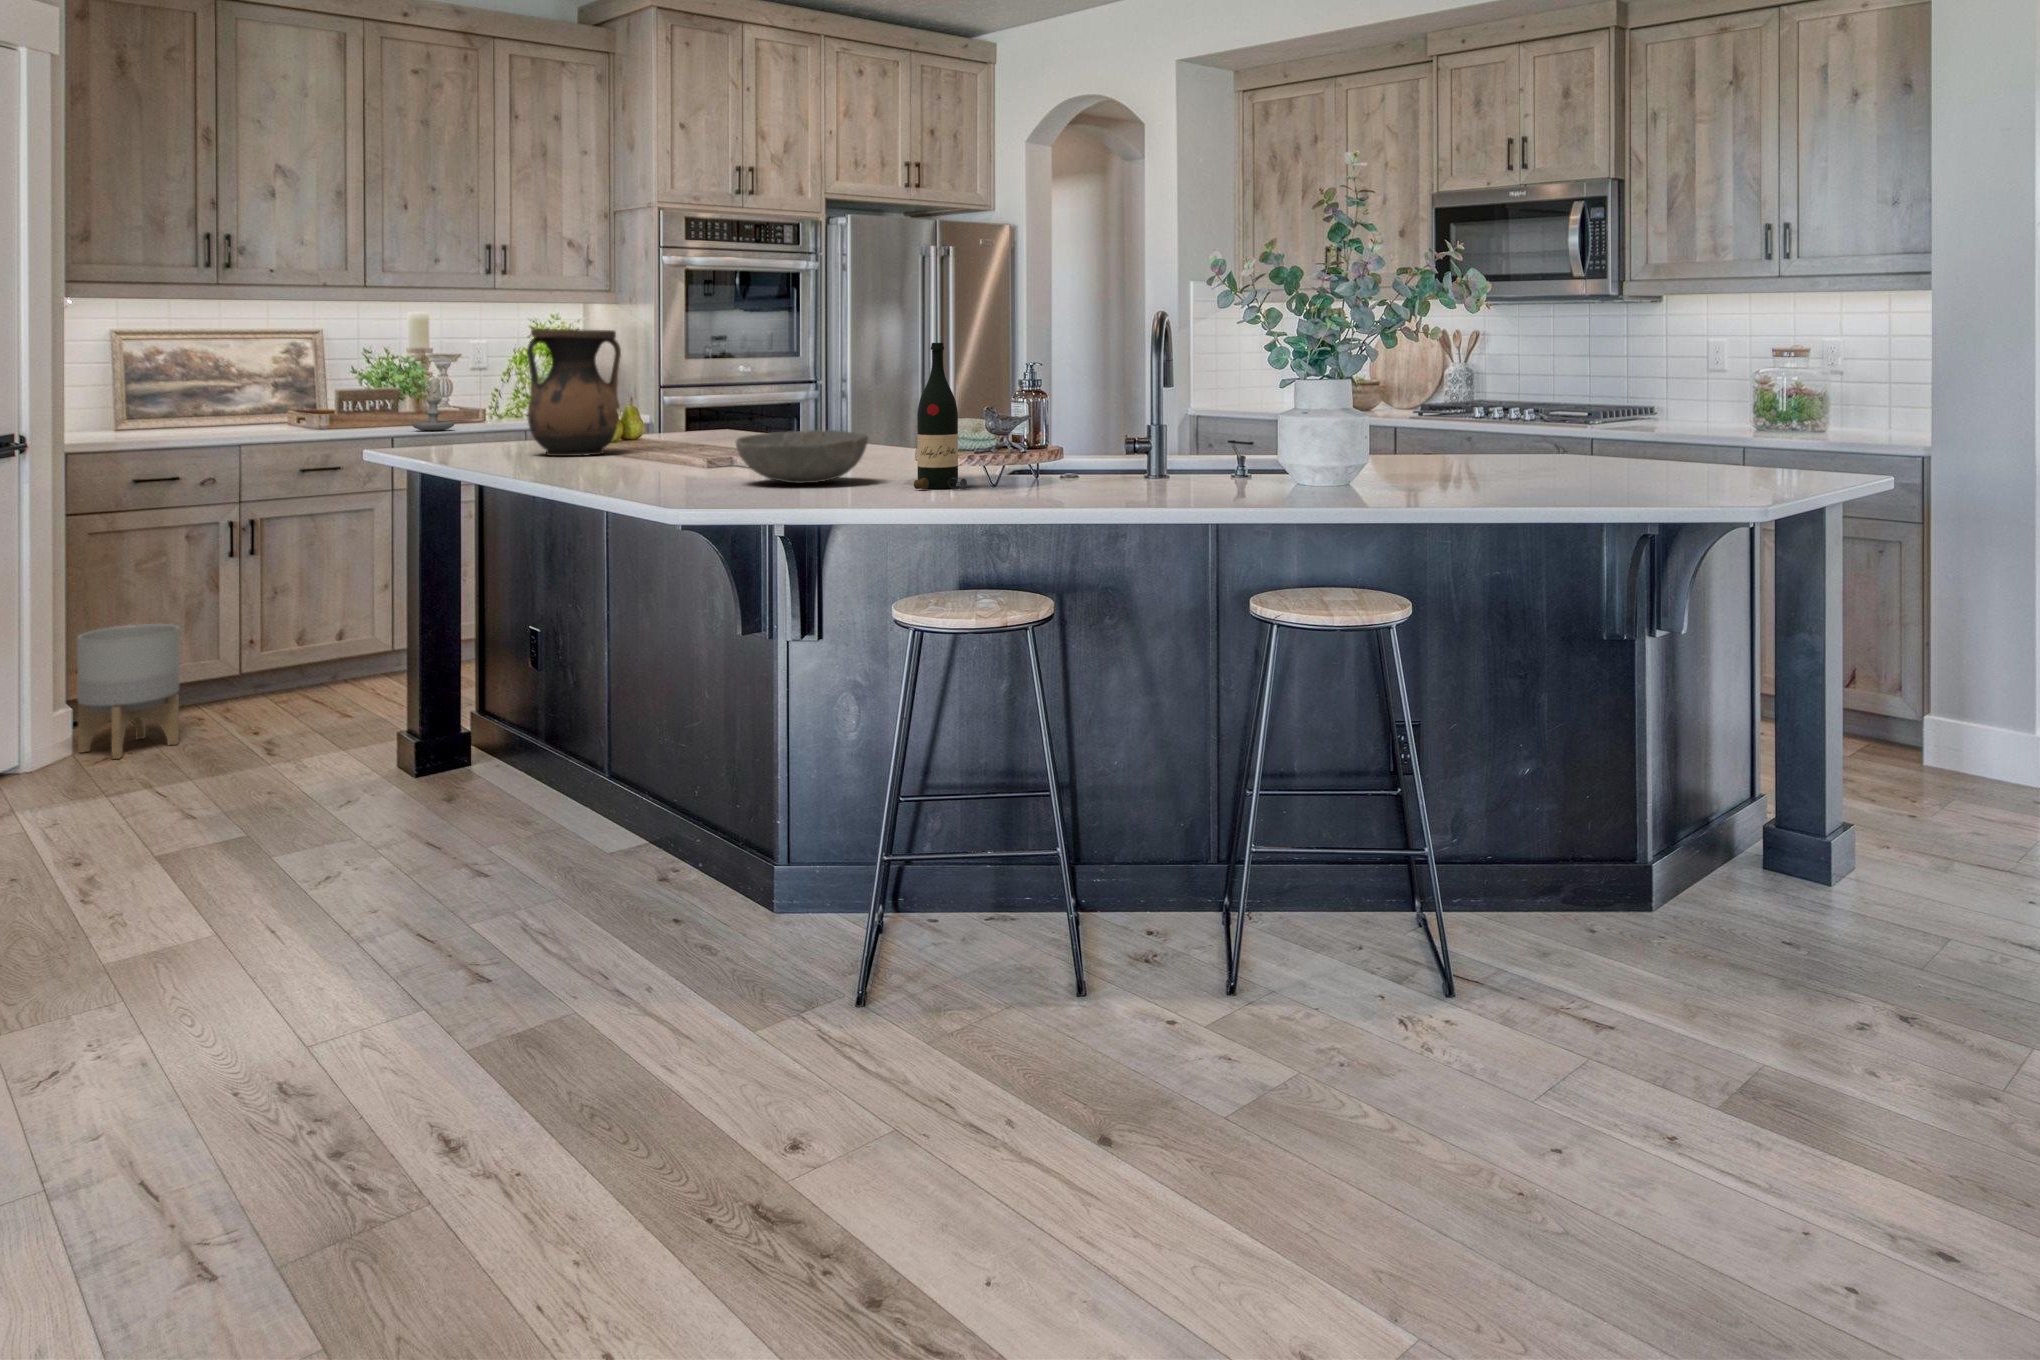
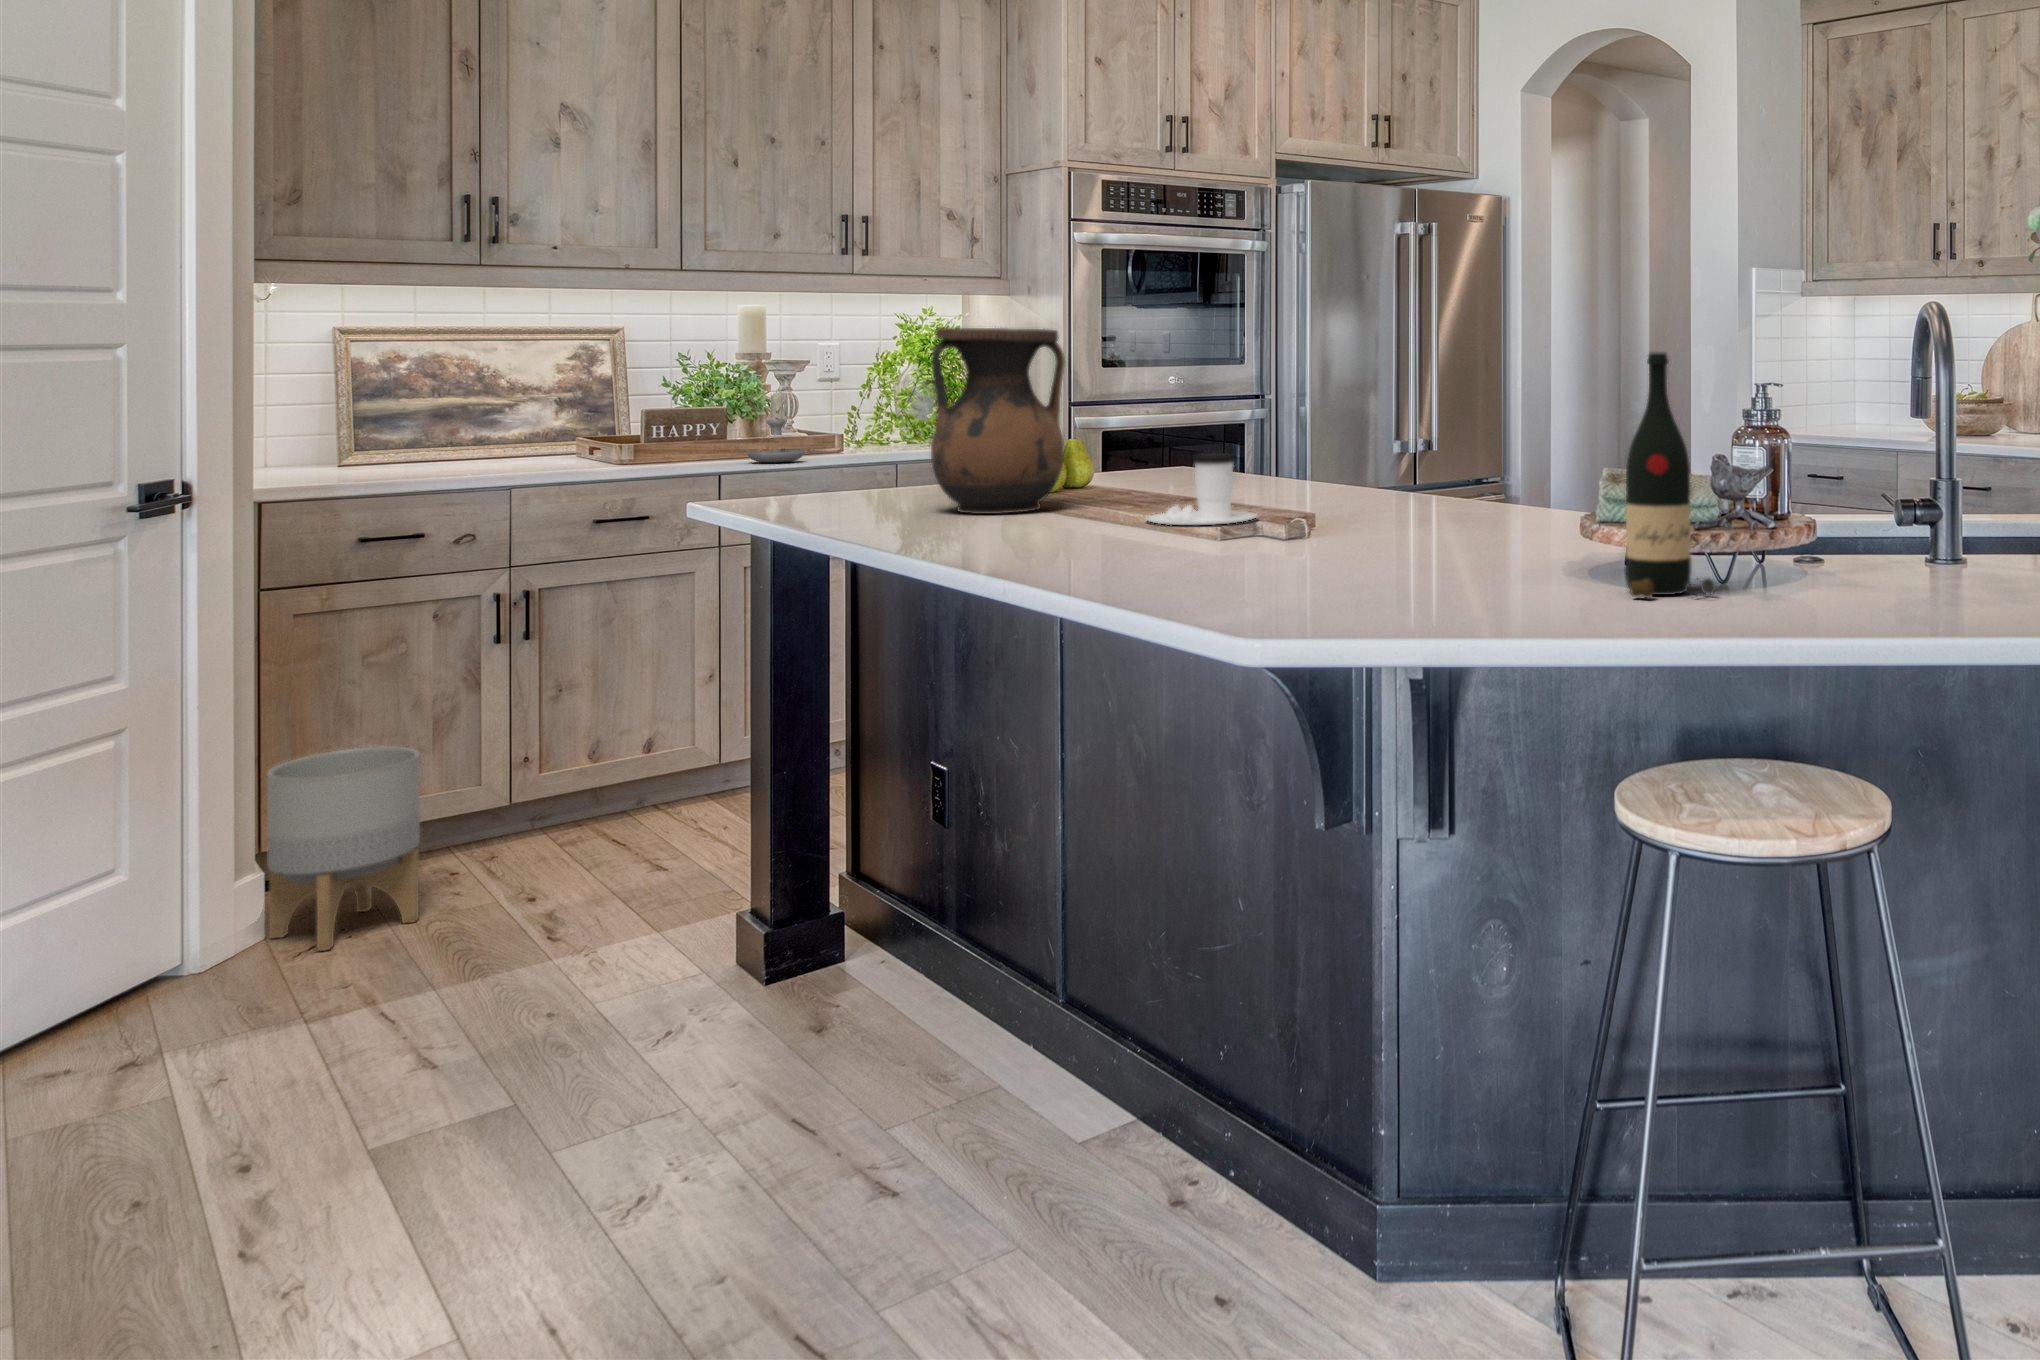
coffee cup: none [667,414,745,461] -> present [1146,453,1257,525]
bowl: present [735,430,868,483] -> none [1313,490,1524,581]

